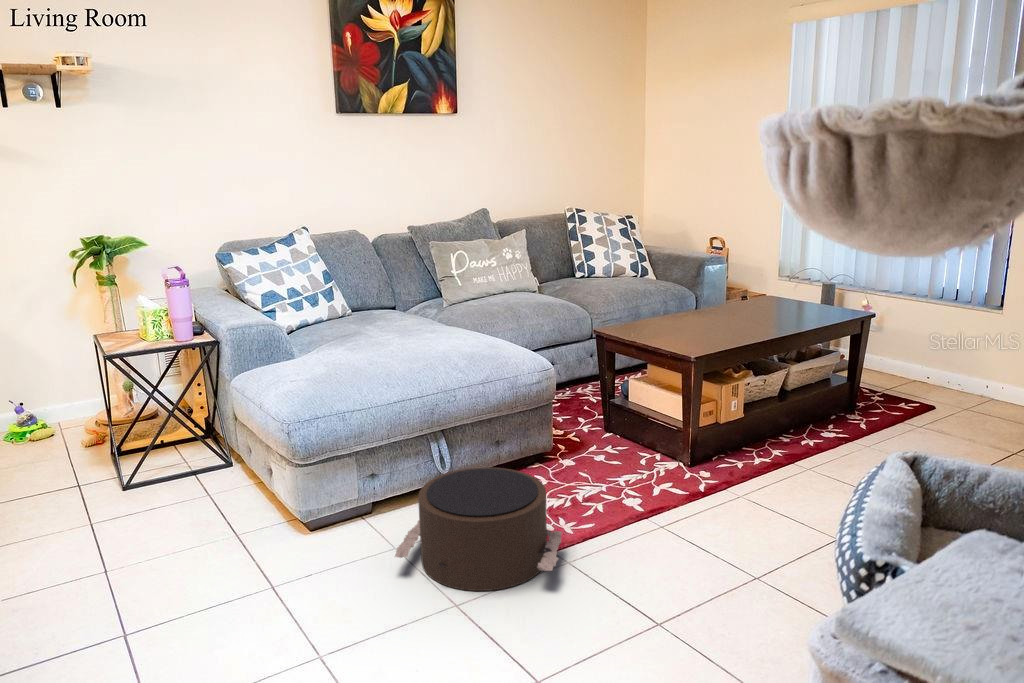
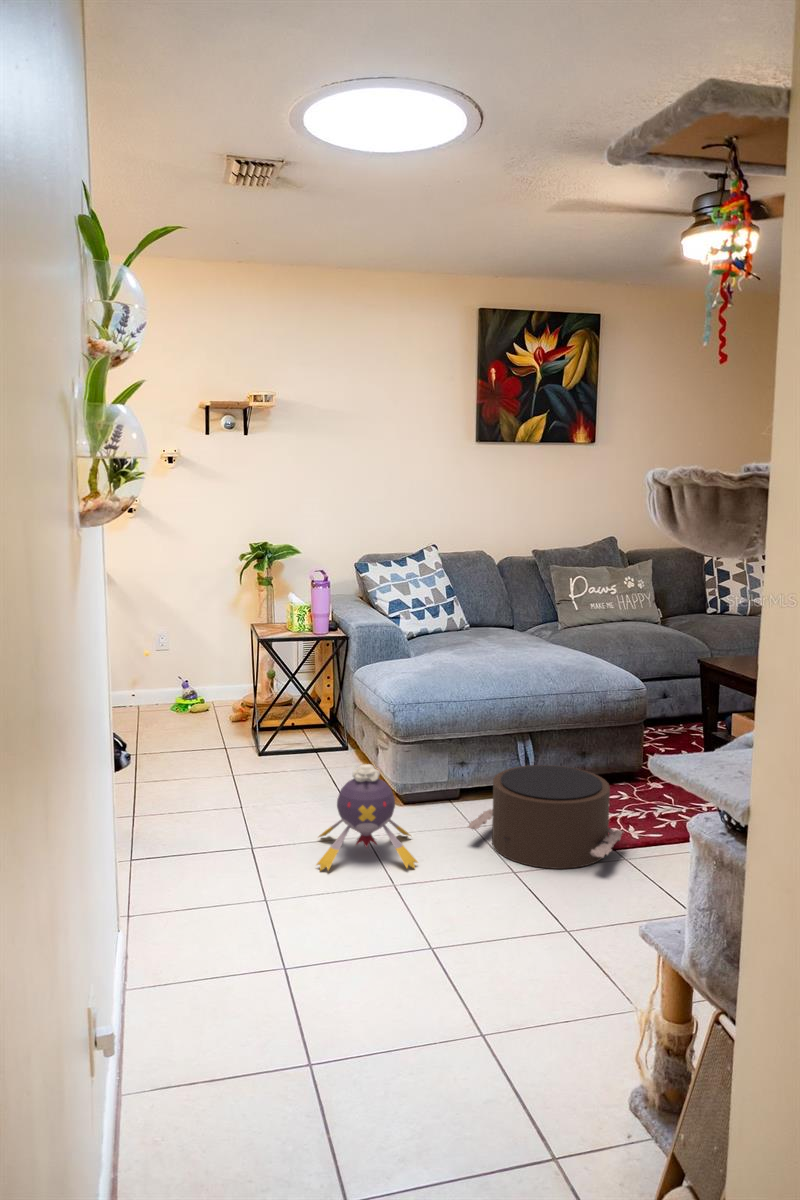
plush toy: none [213,507,346,652] -> present [317,764,417,871]

